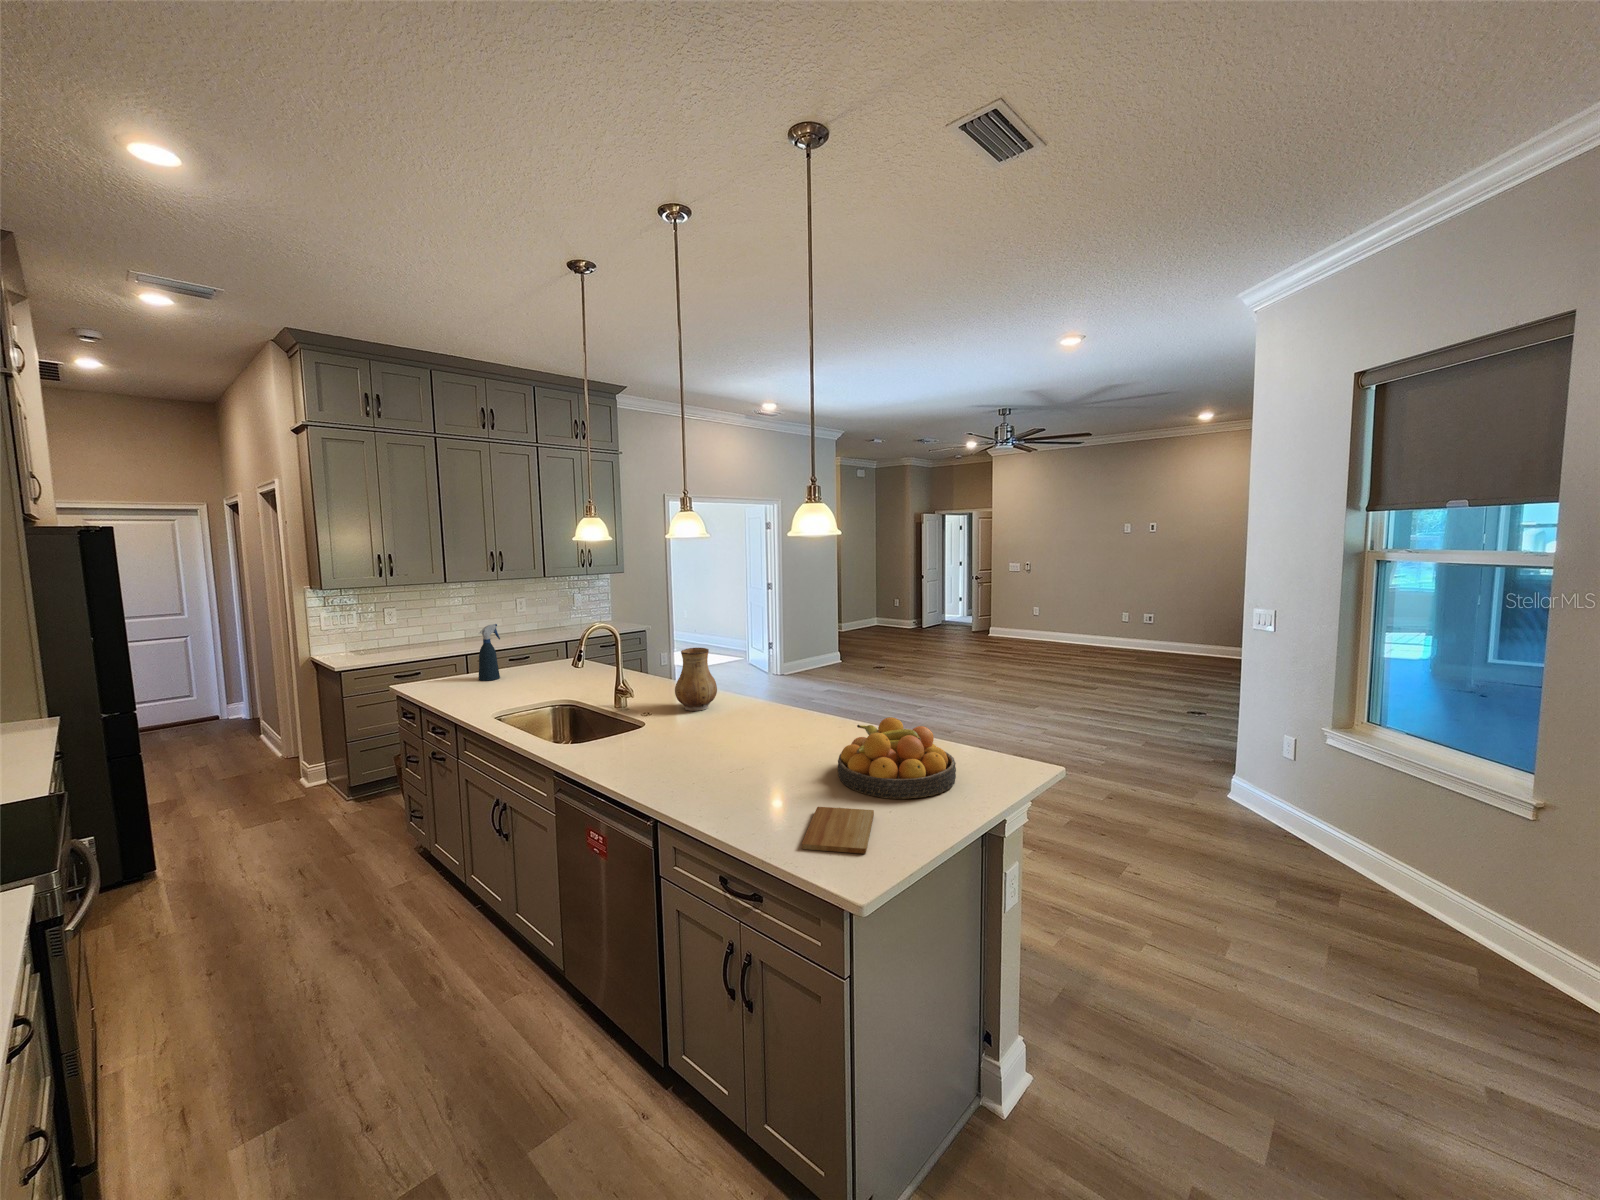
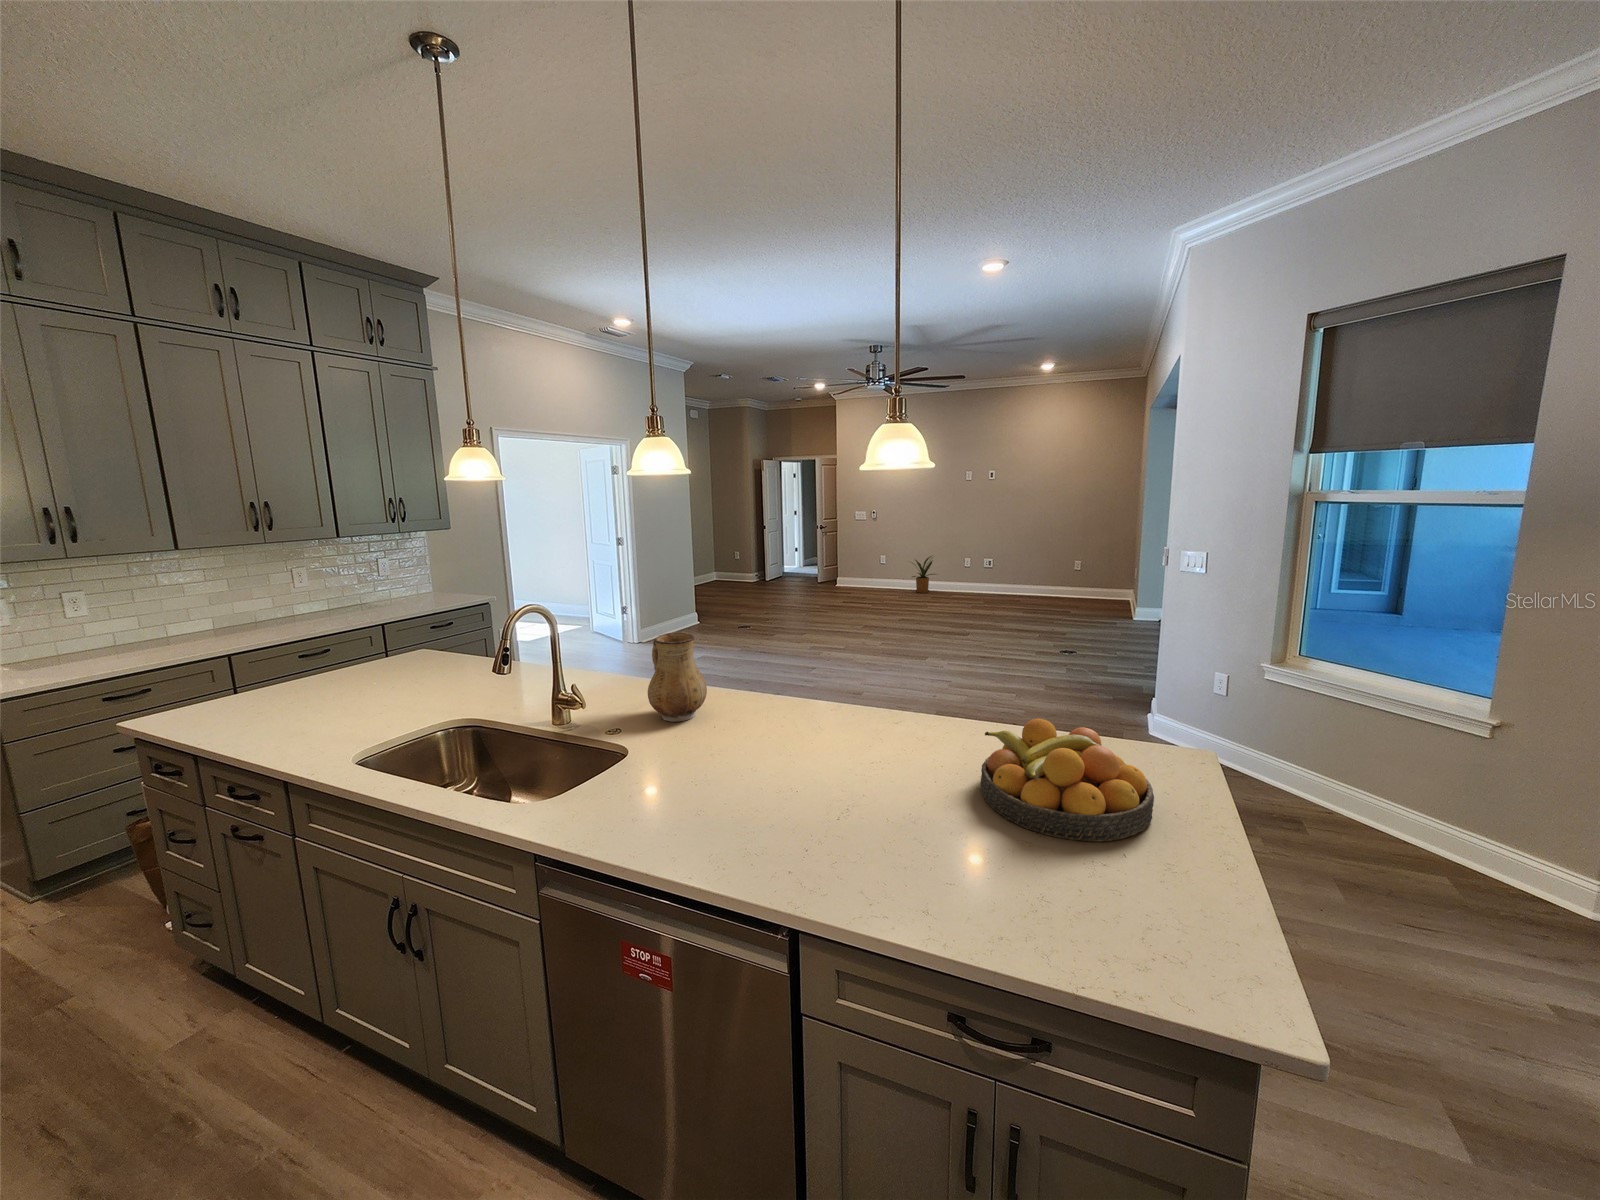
house plant: none [1058,610,1098,648] -> present [912,556,935,593]
spray bottle: present [479,624,500,681] -> none [281,613,324,701]
cutting board: present [802,807,874,854] -> none [1046,871,1214,976]

